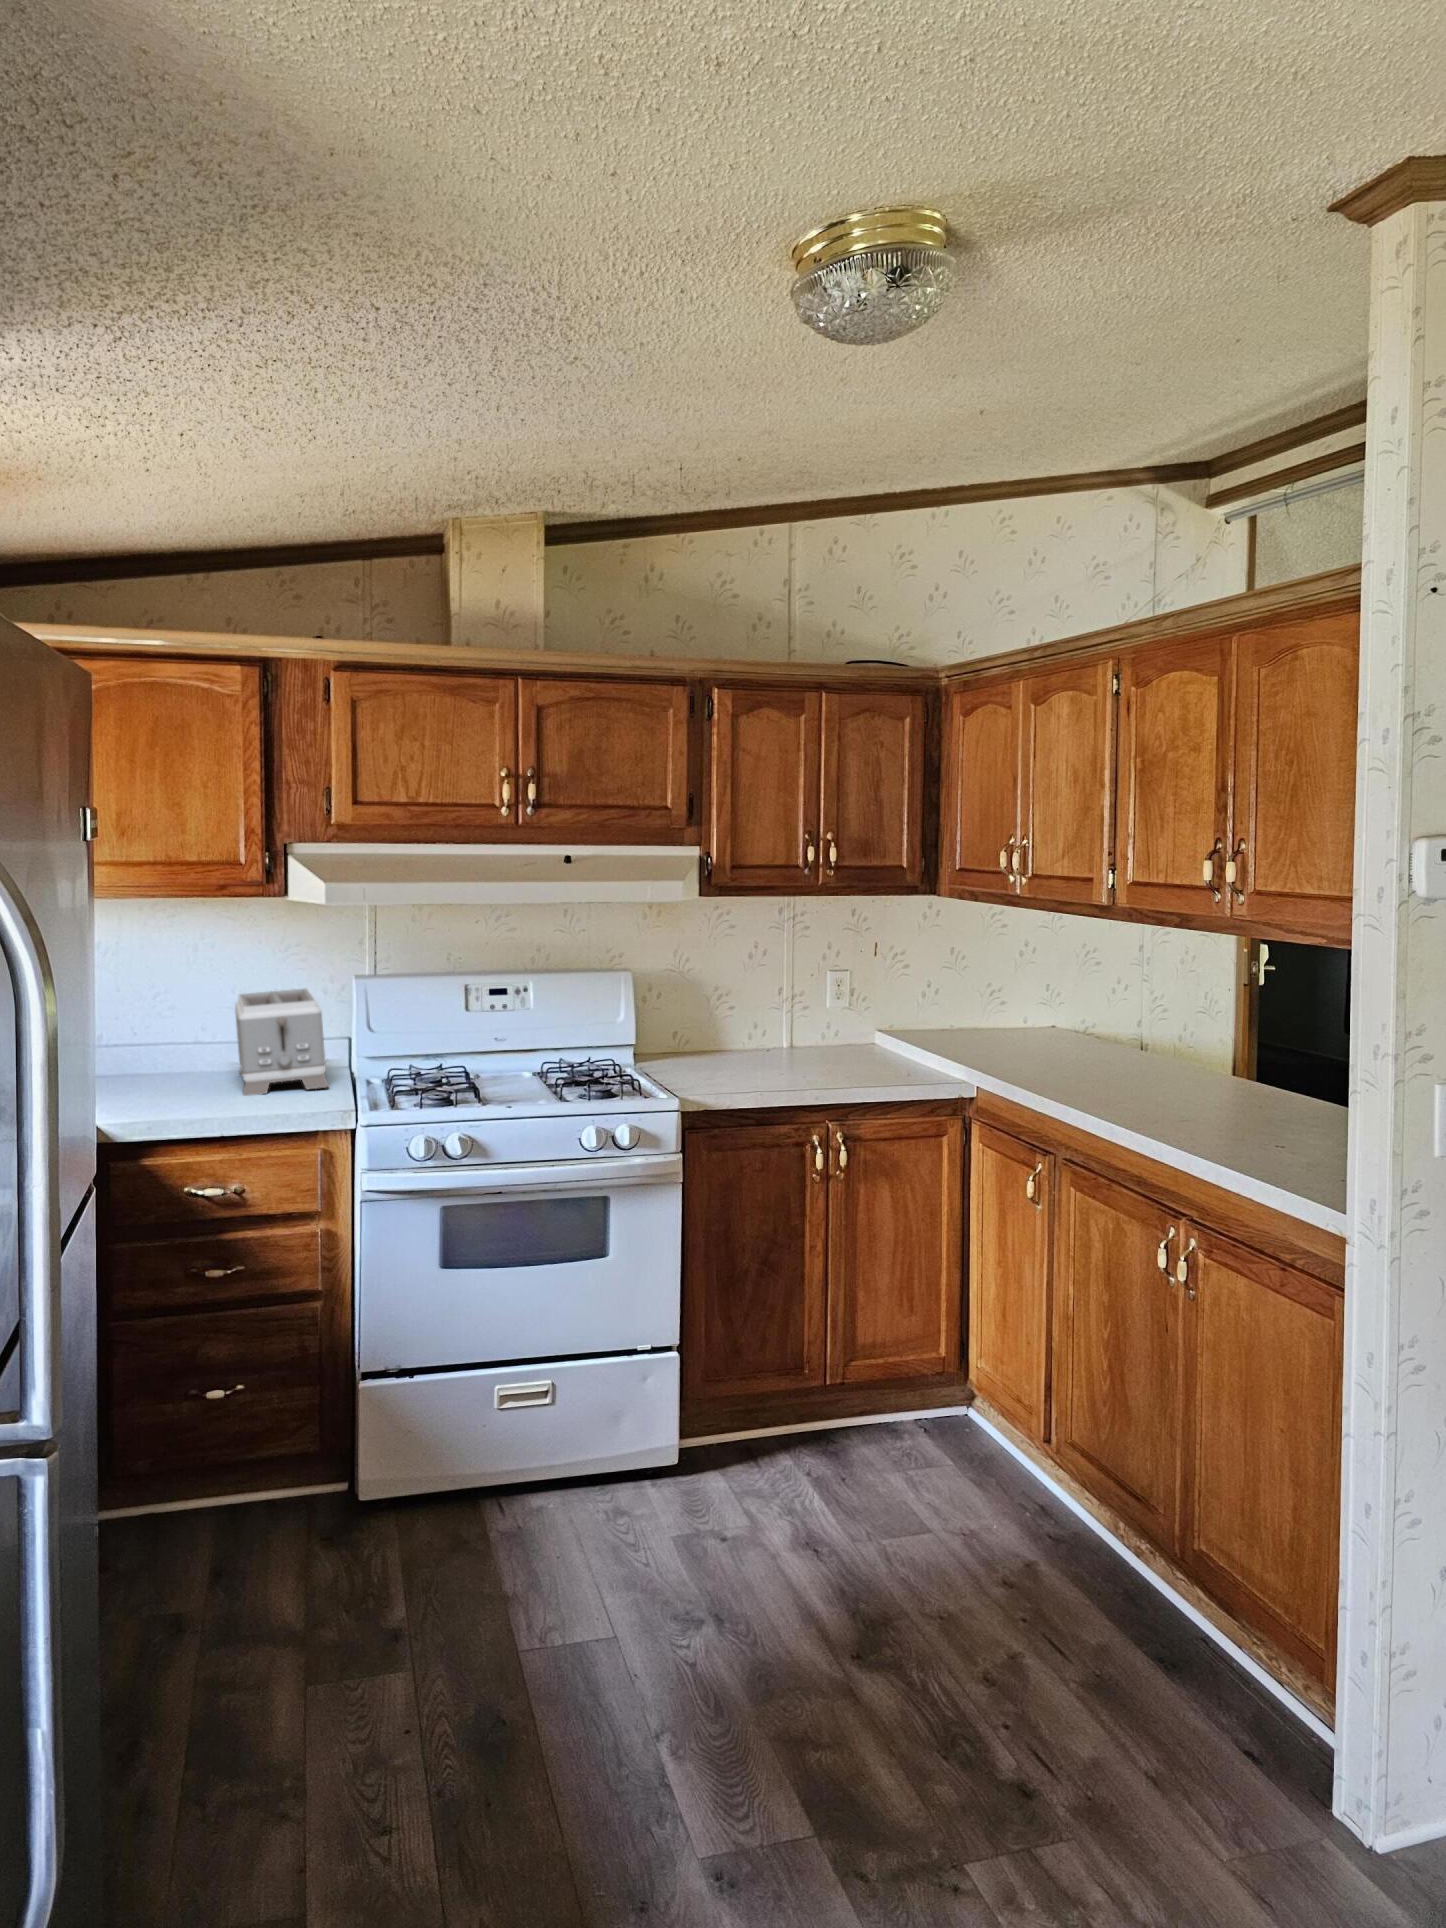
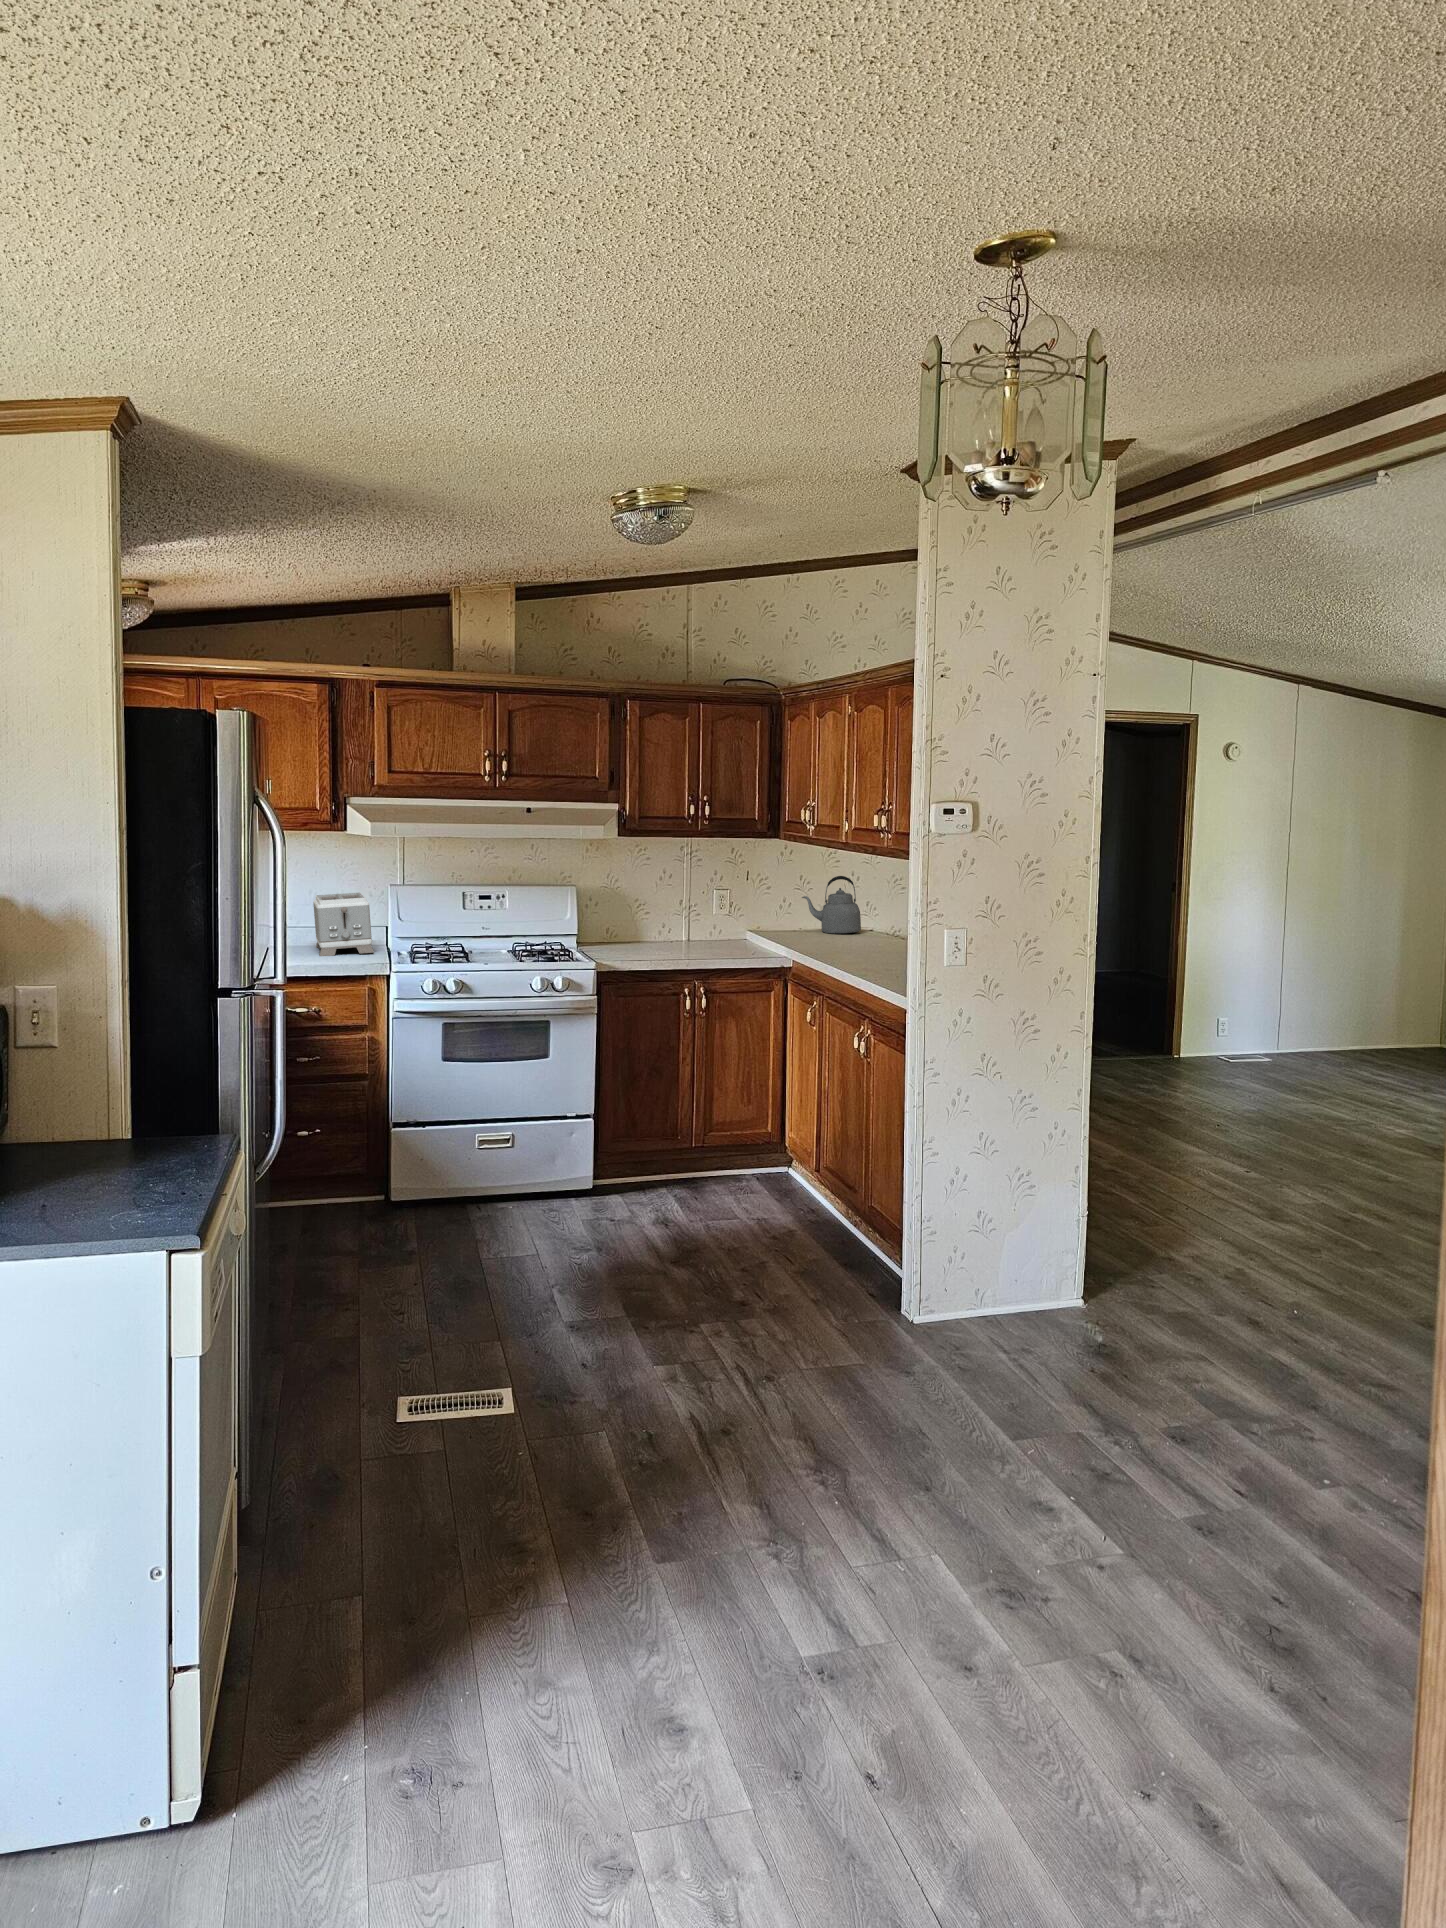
kettle: none [959,951,1048,1037] -> present [802,876,861,933]

